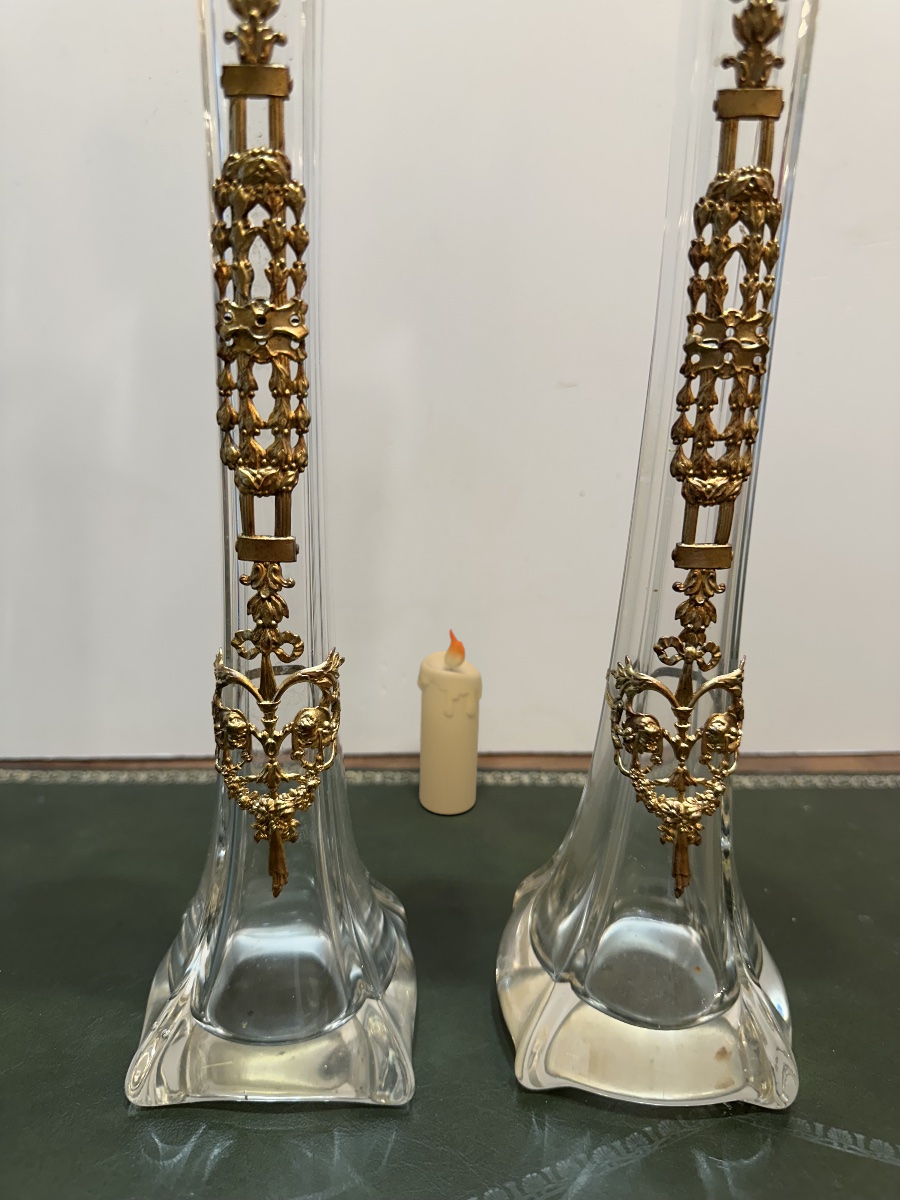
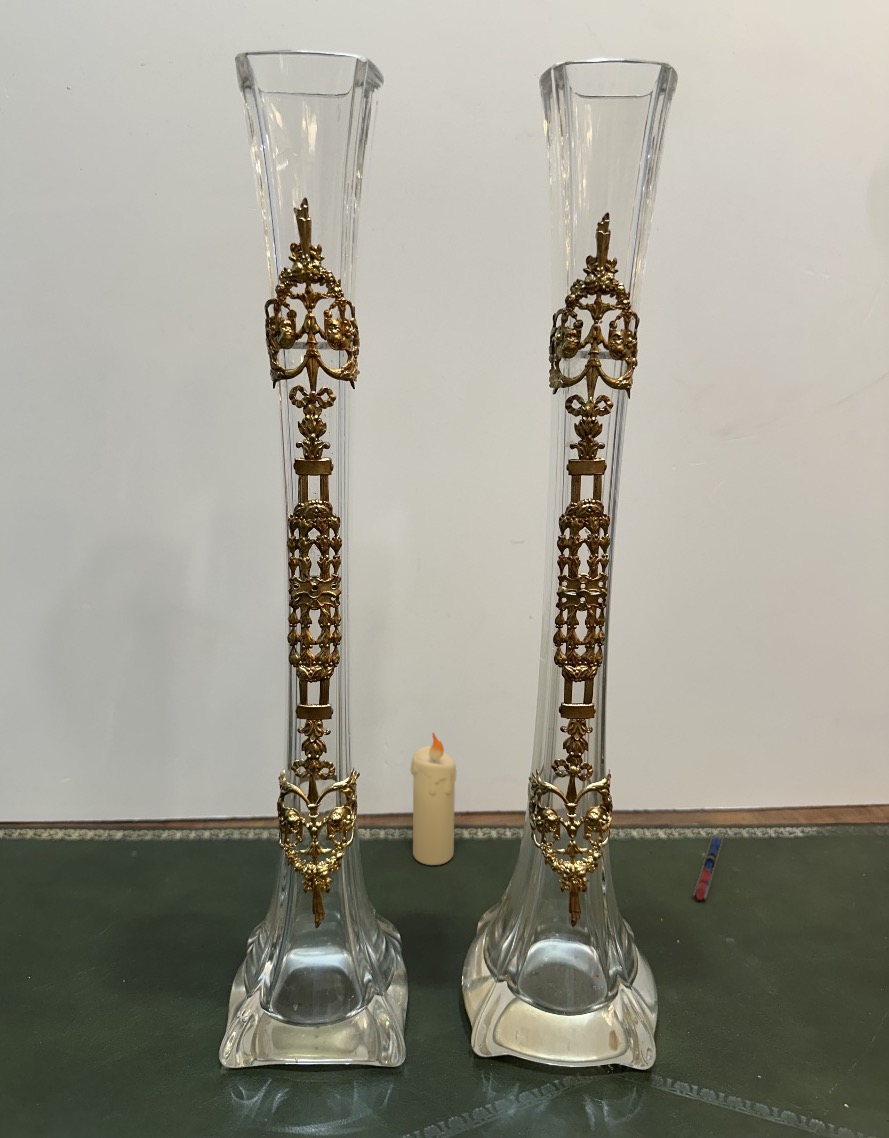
pen: none [816,777,844,864] -> present [694,833,721,900]

